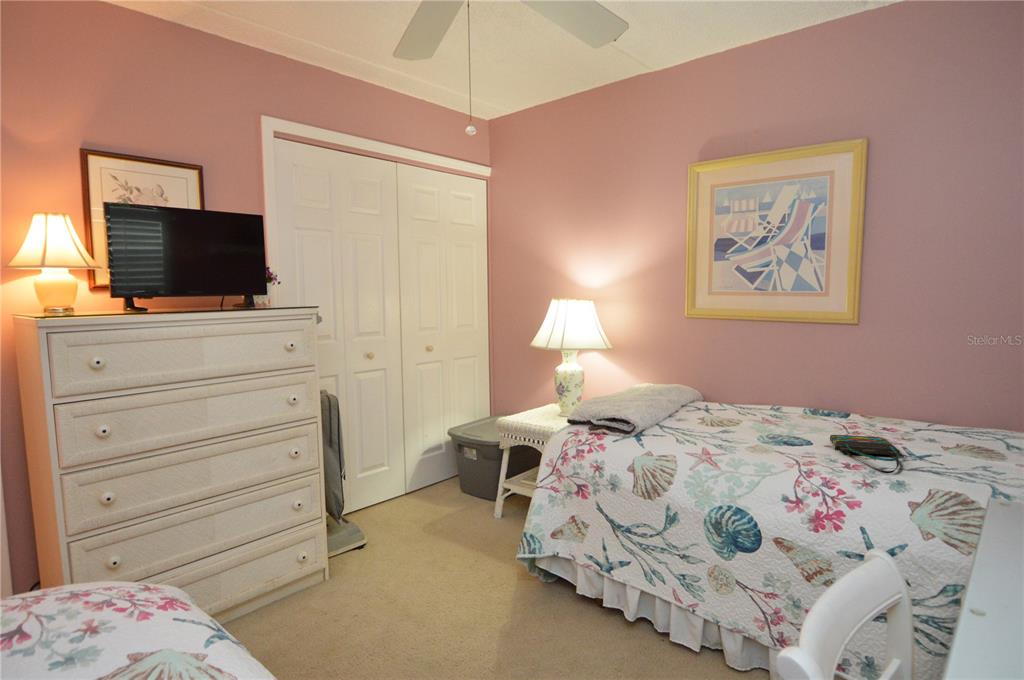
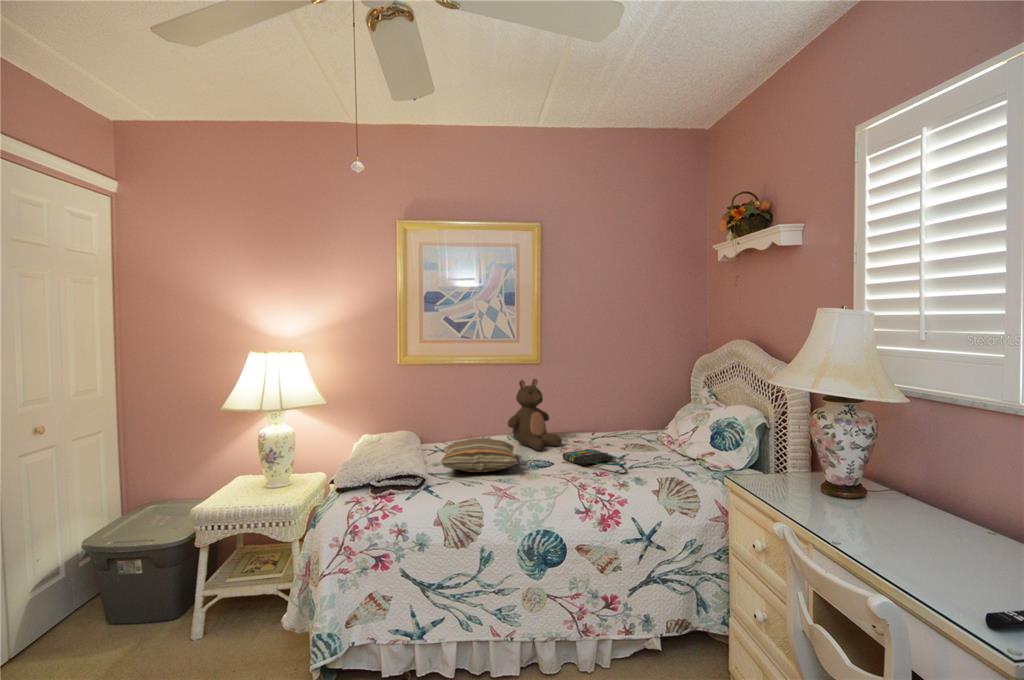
stuffed bear: none [782,341,856,428] -> present [508,379,562,450]
pillow: none [664,399,774,435] -> present [441,438,518,472]

